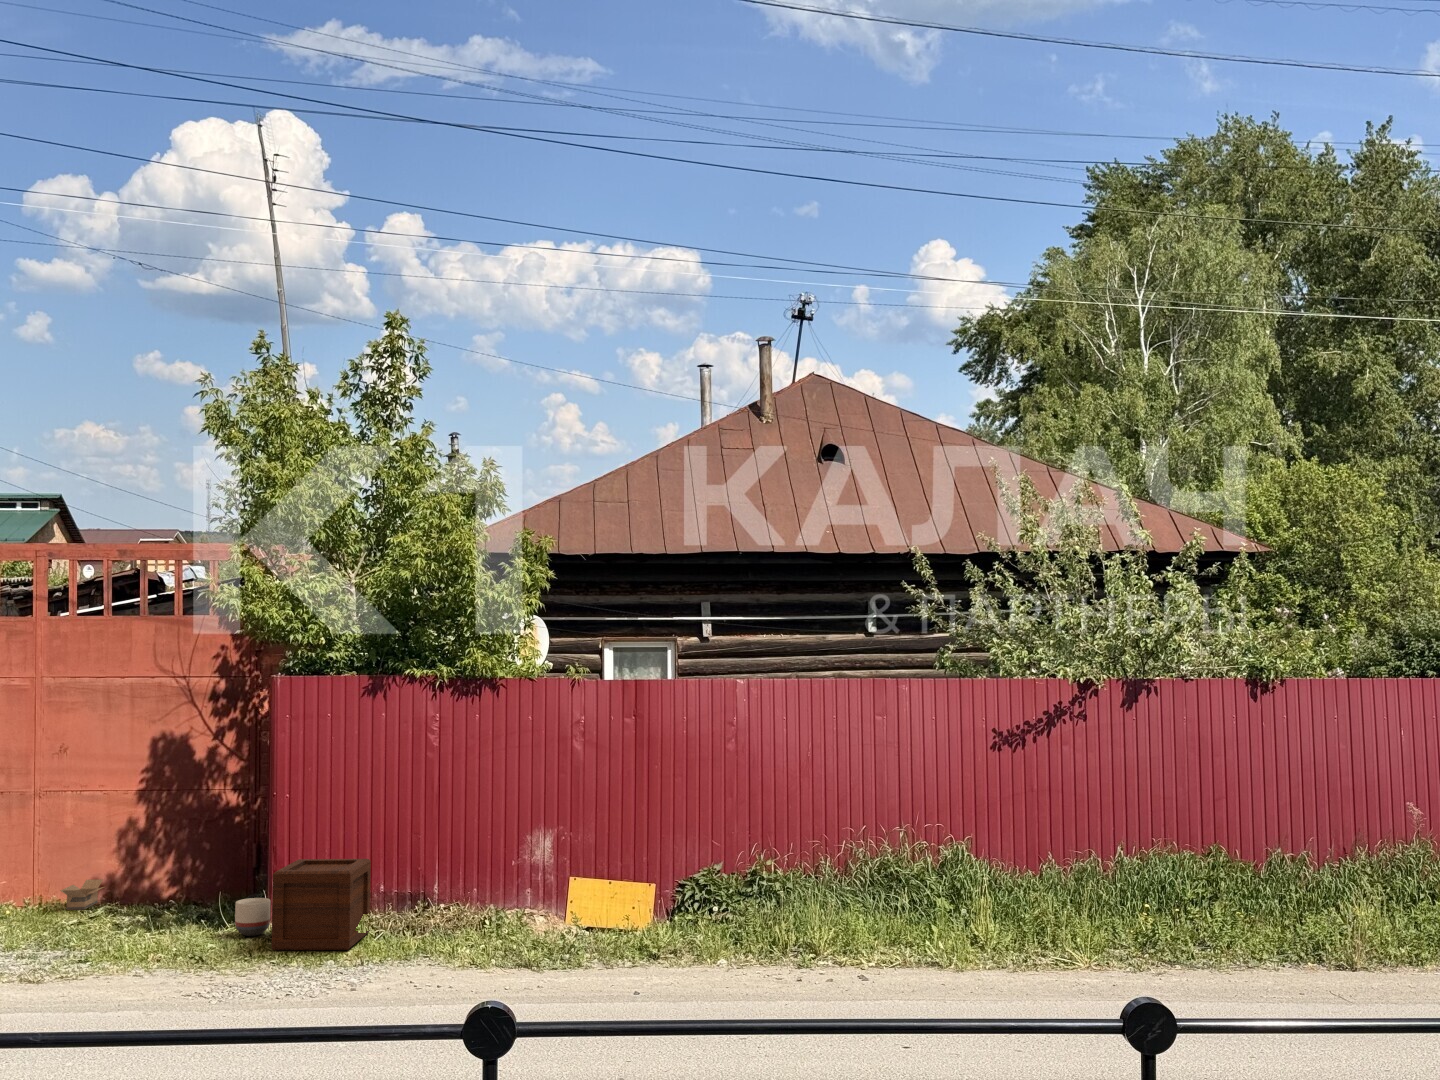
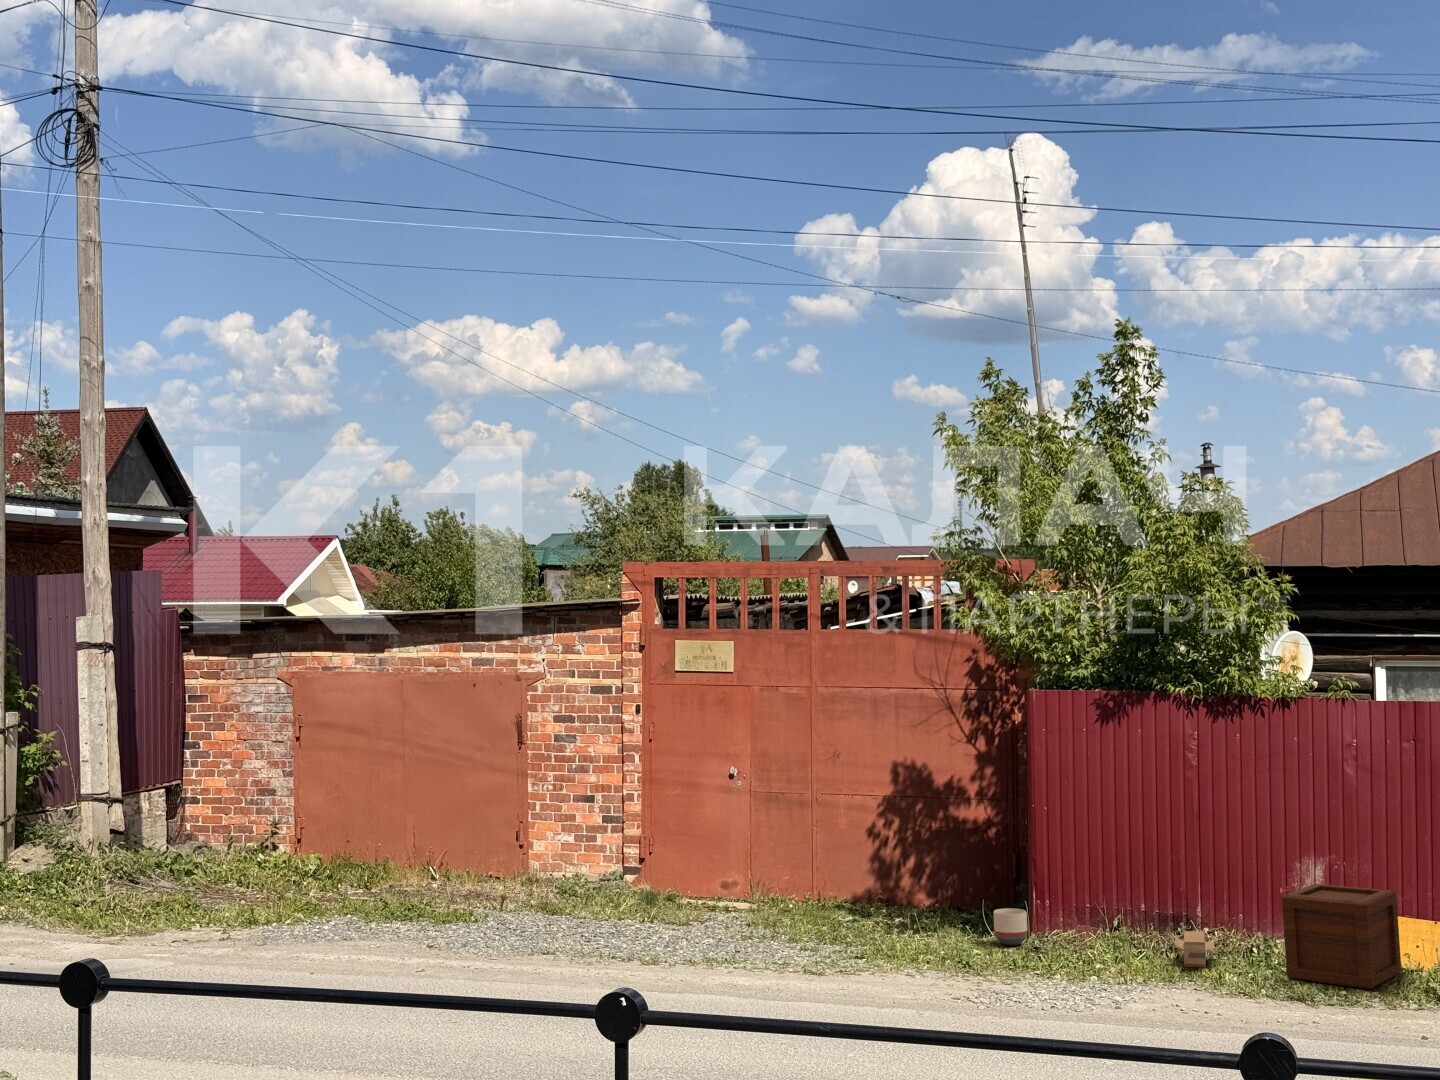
wooden crate: present [272,859,371,951] -> present [1282,884,1402,989]
cardboard box: present [60,879,104,910] -> present [1175,931,1214,967]

